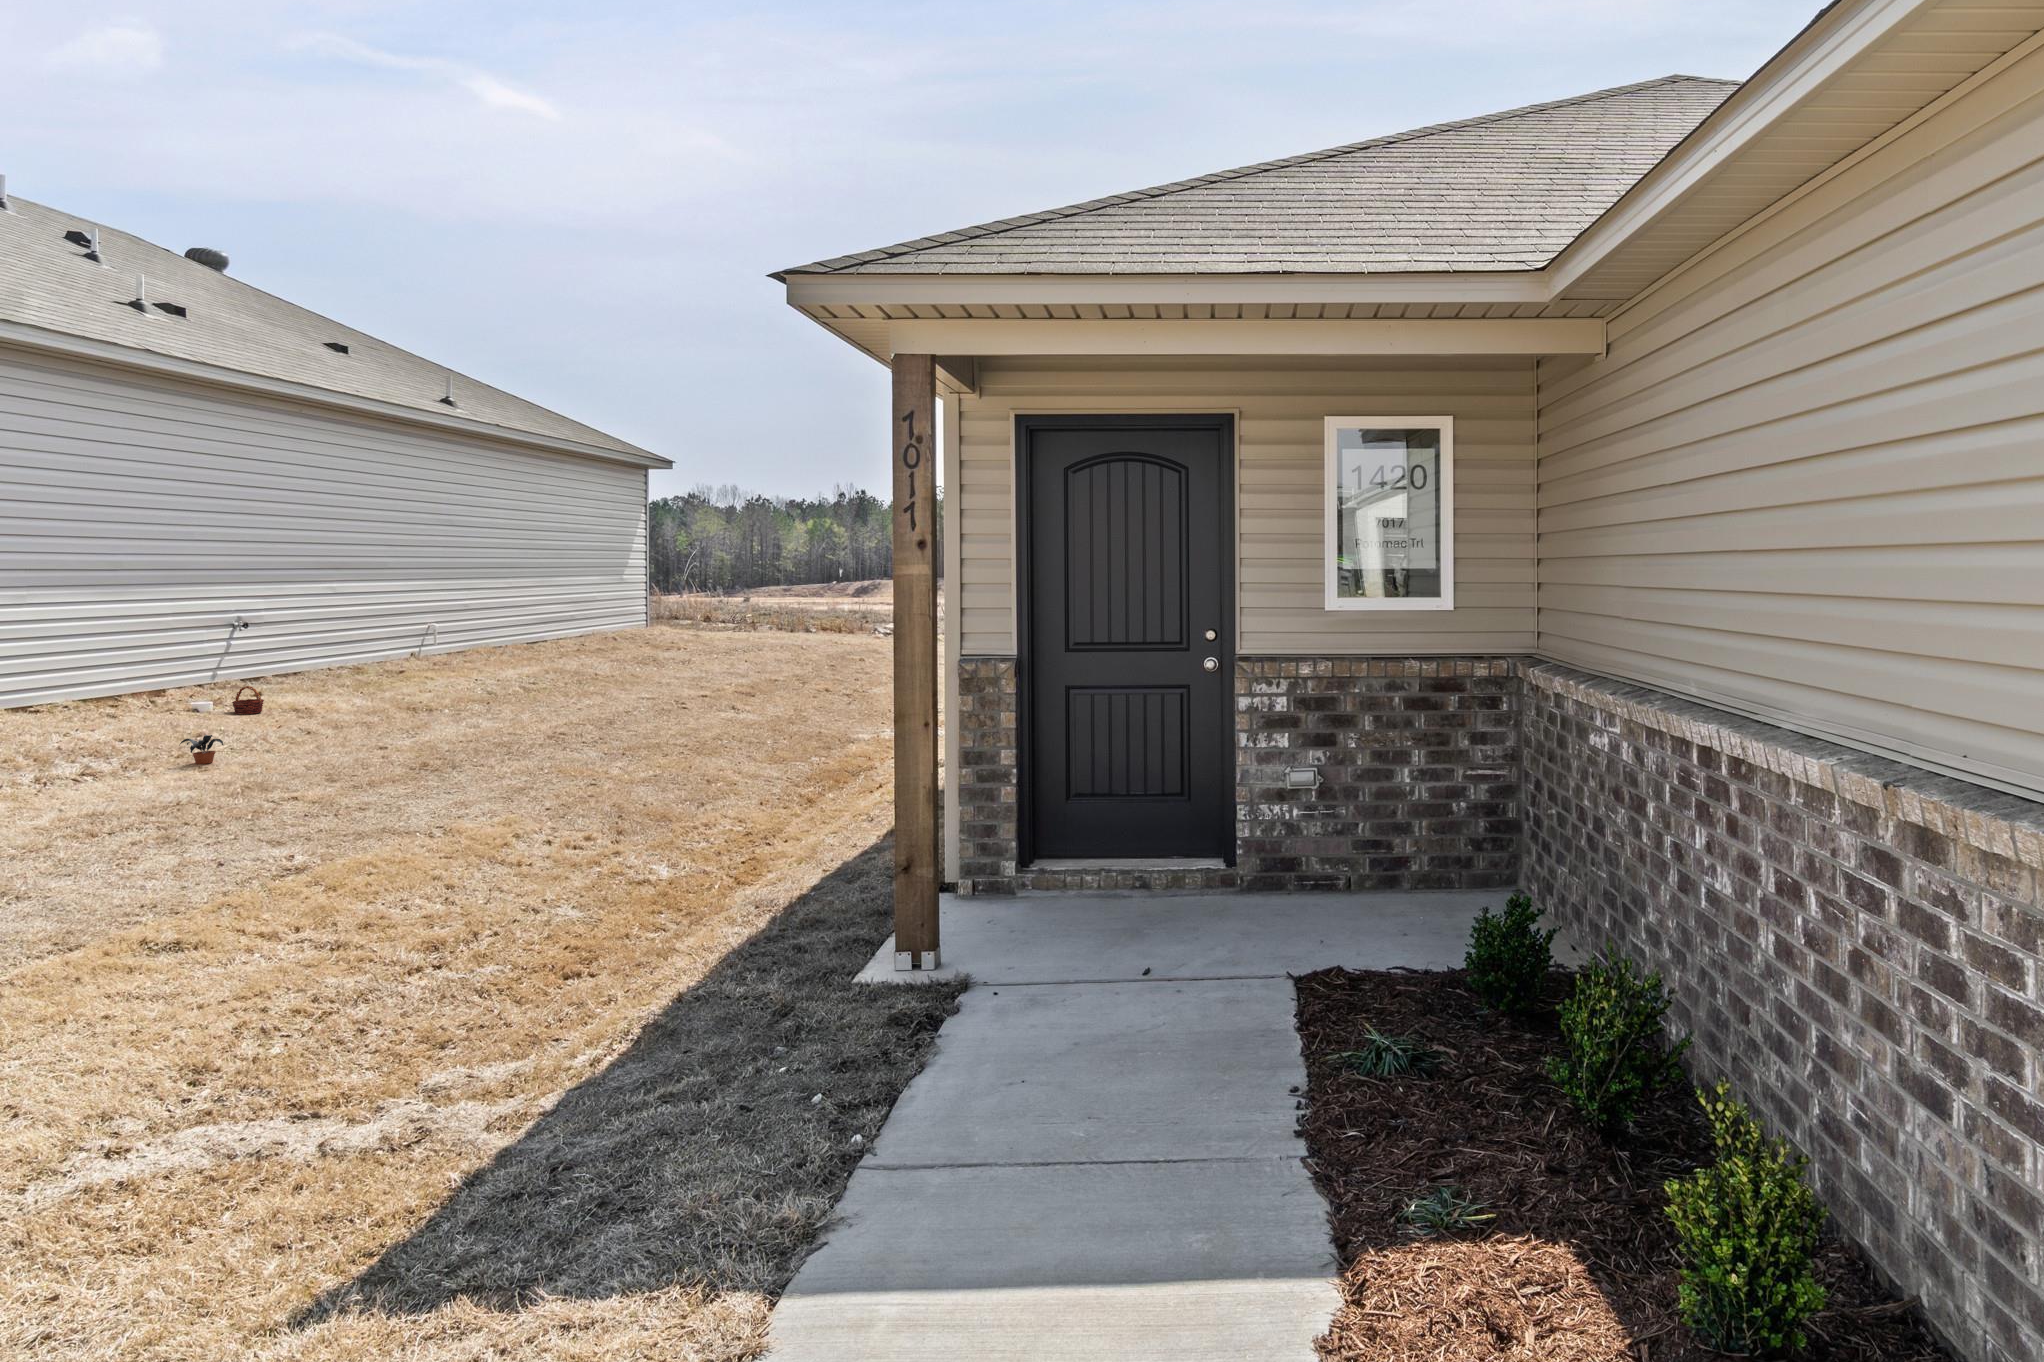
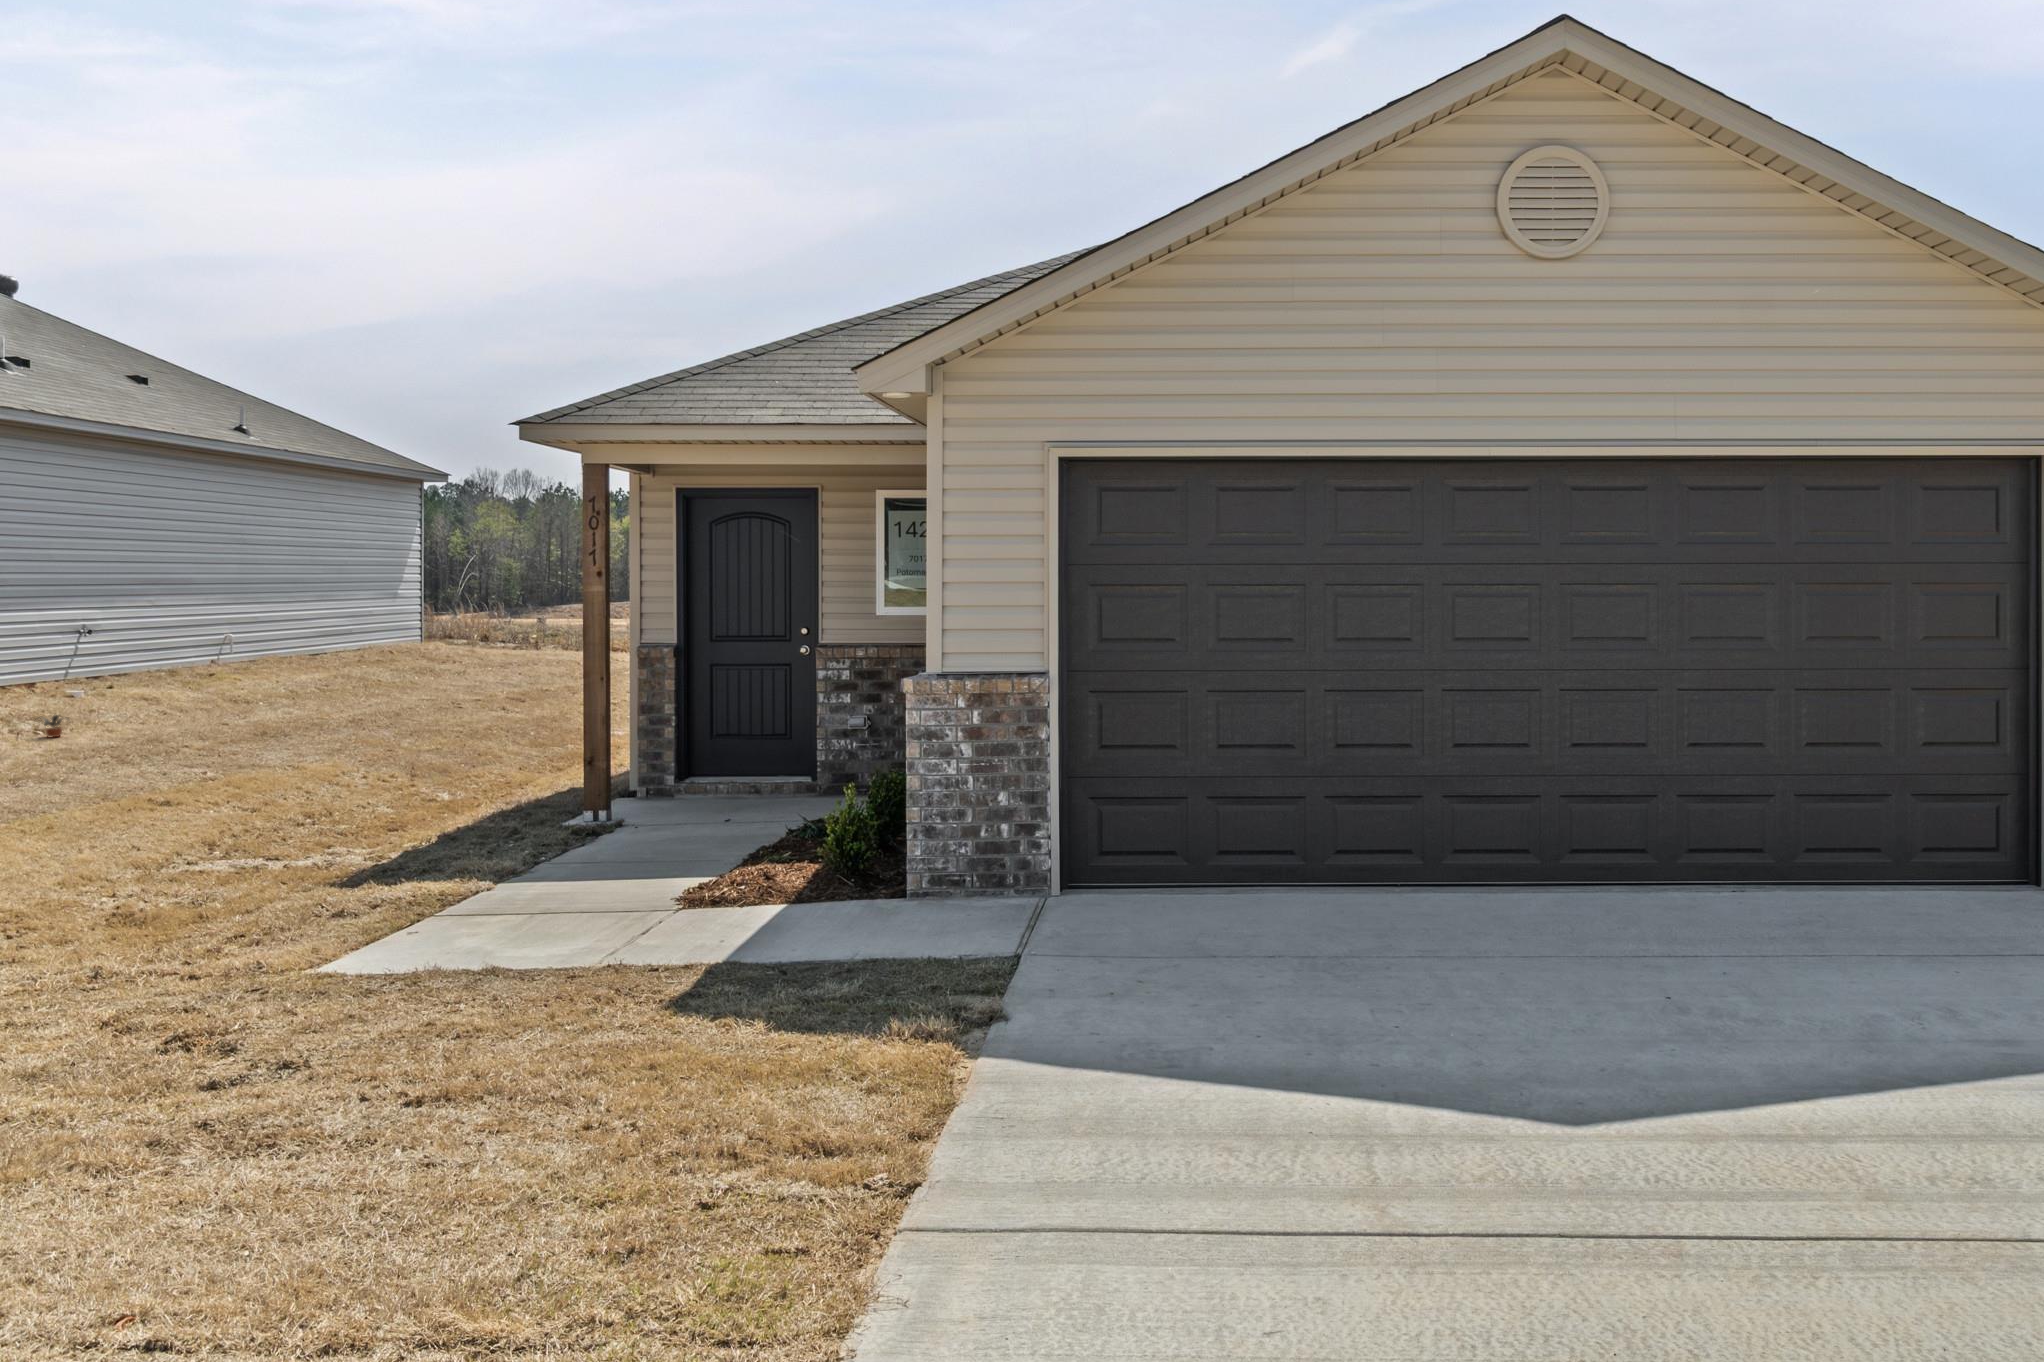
basket: present [232,686,264,714] -> none [55,680,83,705]

